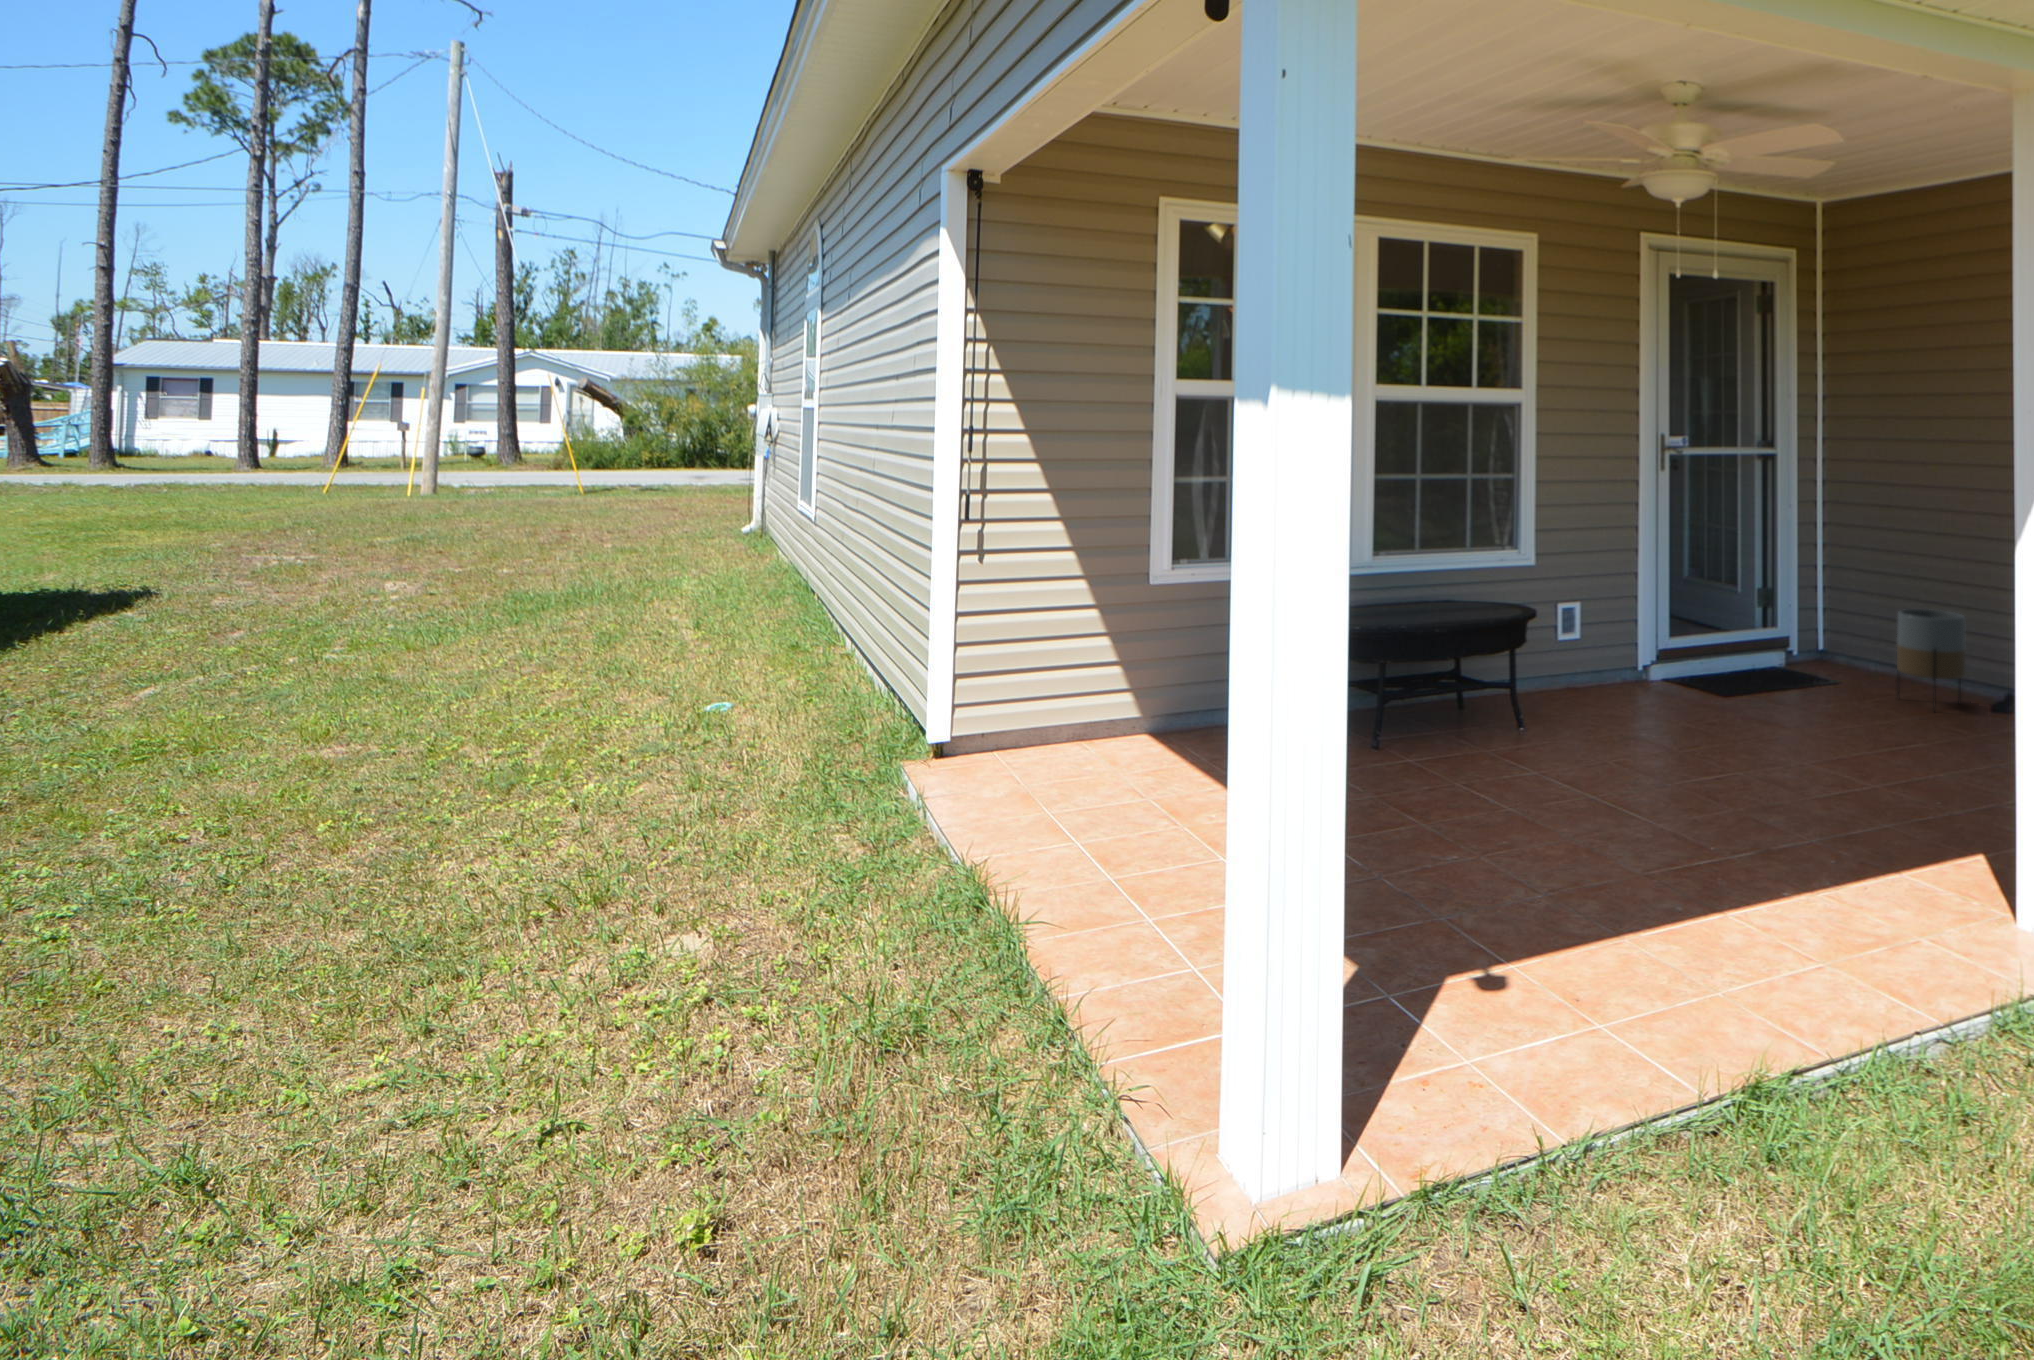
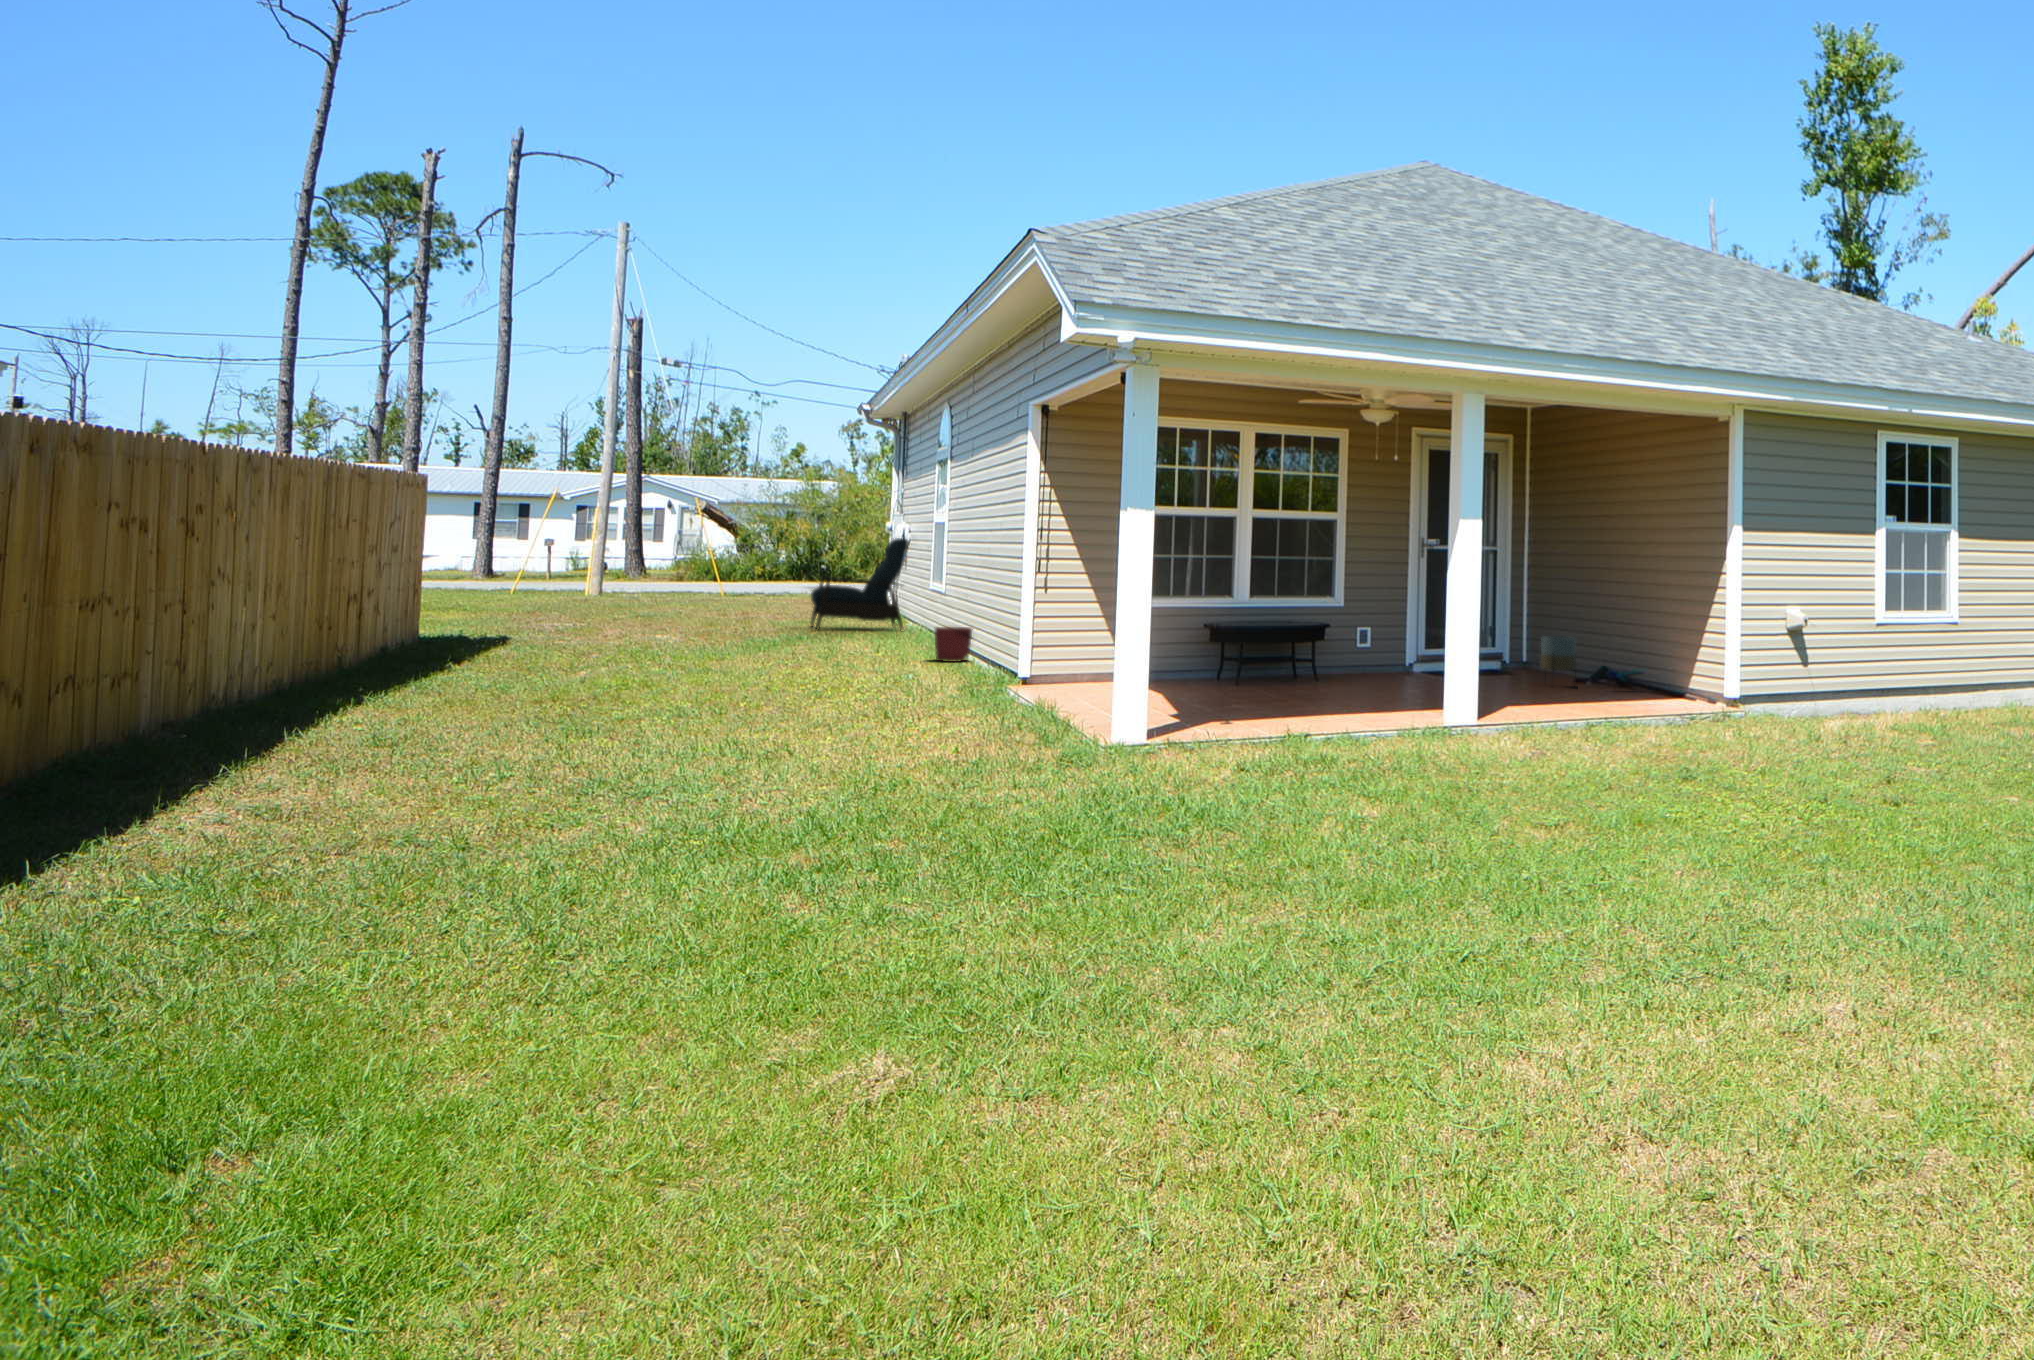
chair: none [639,428,783,567] -> present [811,538,909,630]
bucket: none [771,598,847,667] -> present [934,627,973,662]

